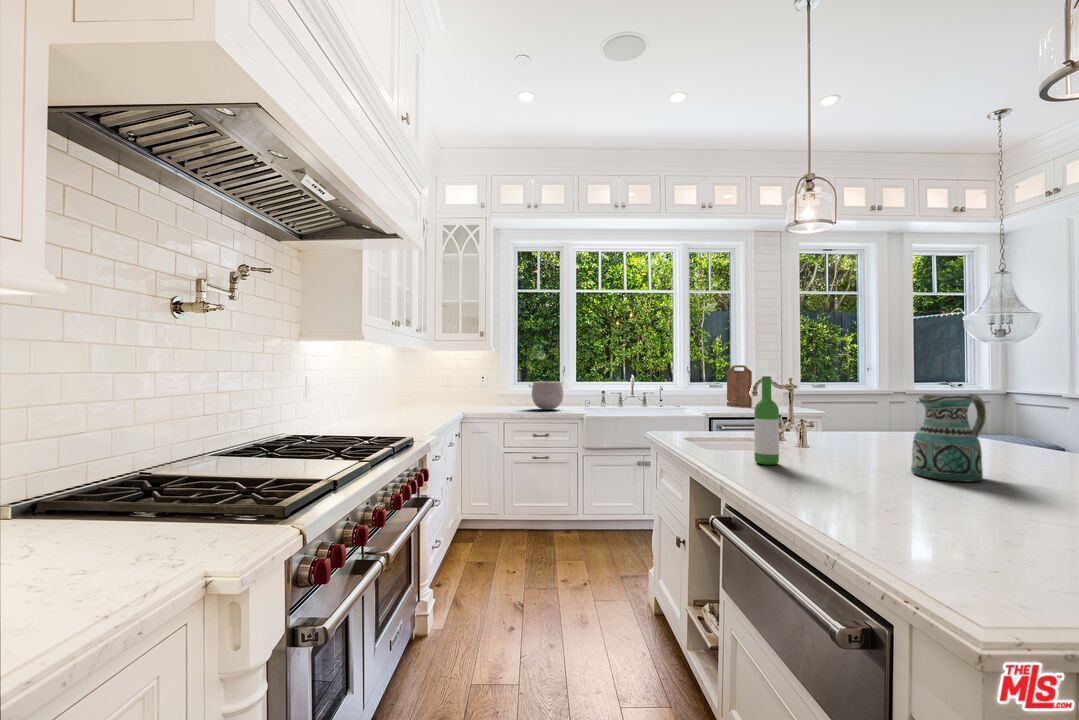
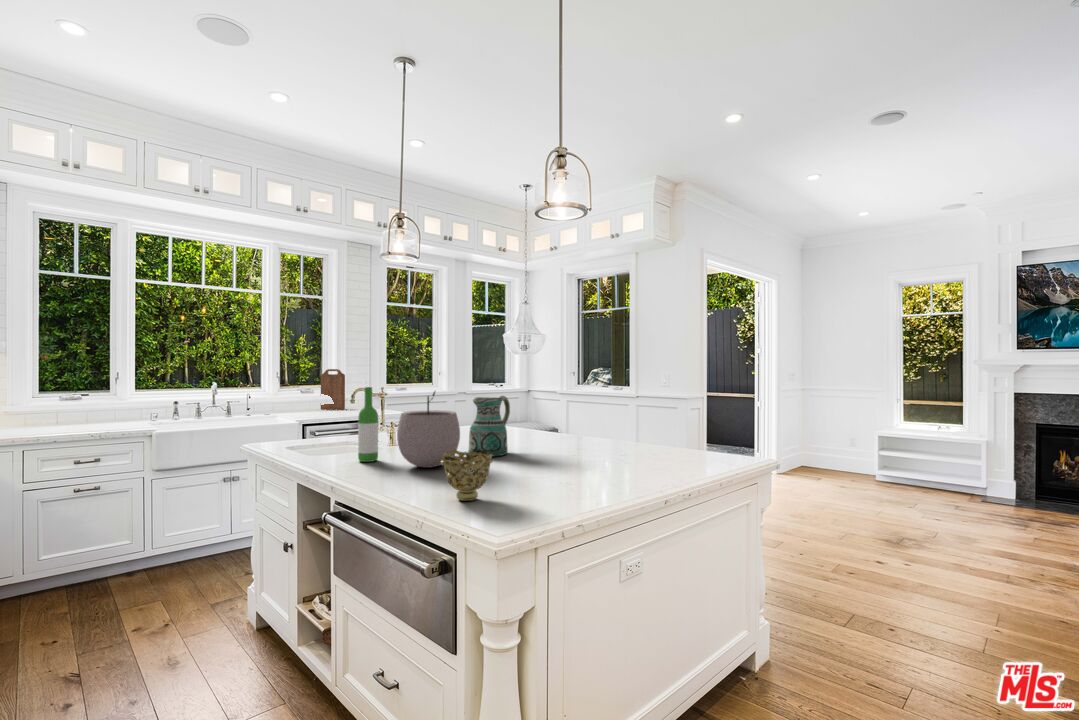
plant pot: present [532,374,563,410] -> present [397,392,460,467]
decorative bowl: none [864,462,960,544] -> present [441,450,492,501]

